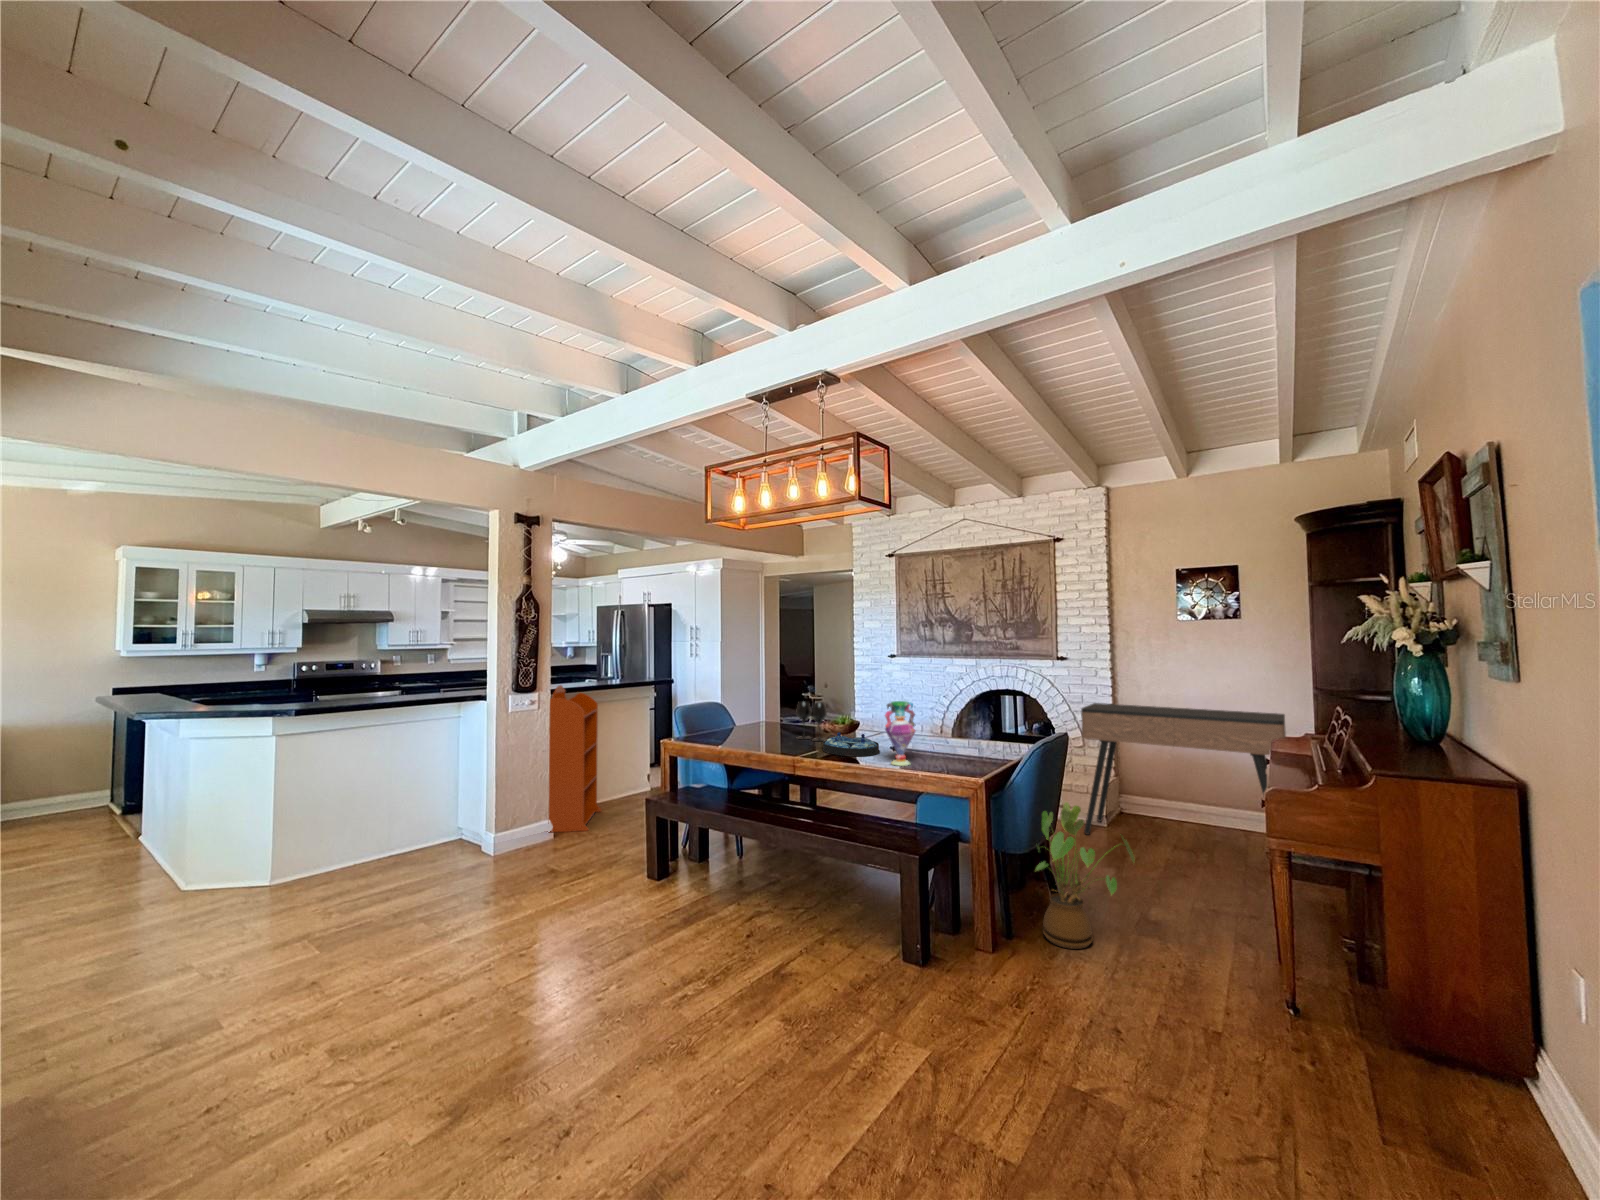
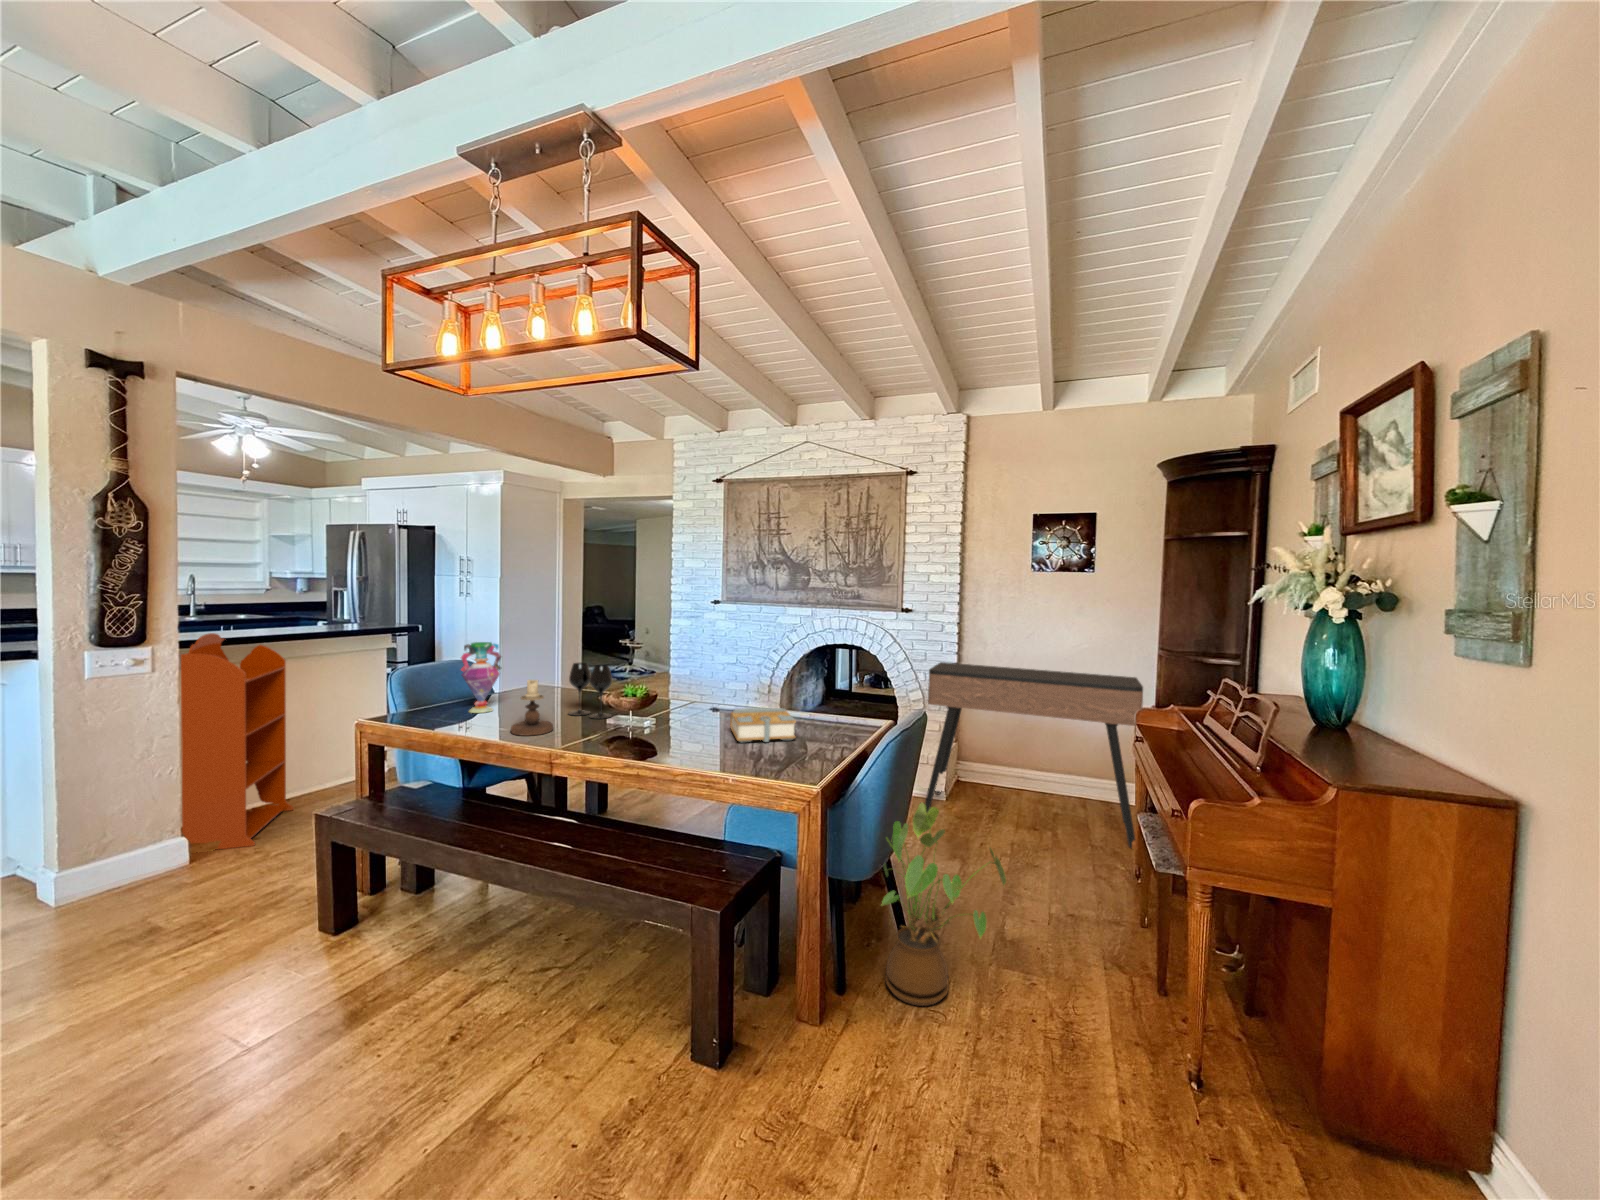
vase: present [885,701,915,766] -> present [461,642,501,713]
candlestick: none [764,711,791,750] -> present [511,680,553,736]
serving tray: present [822,732,880,756] -> none [598,709,680,746]
book: none [915,732,965,756] -> present [730,708,796,743]

